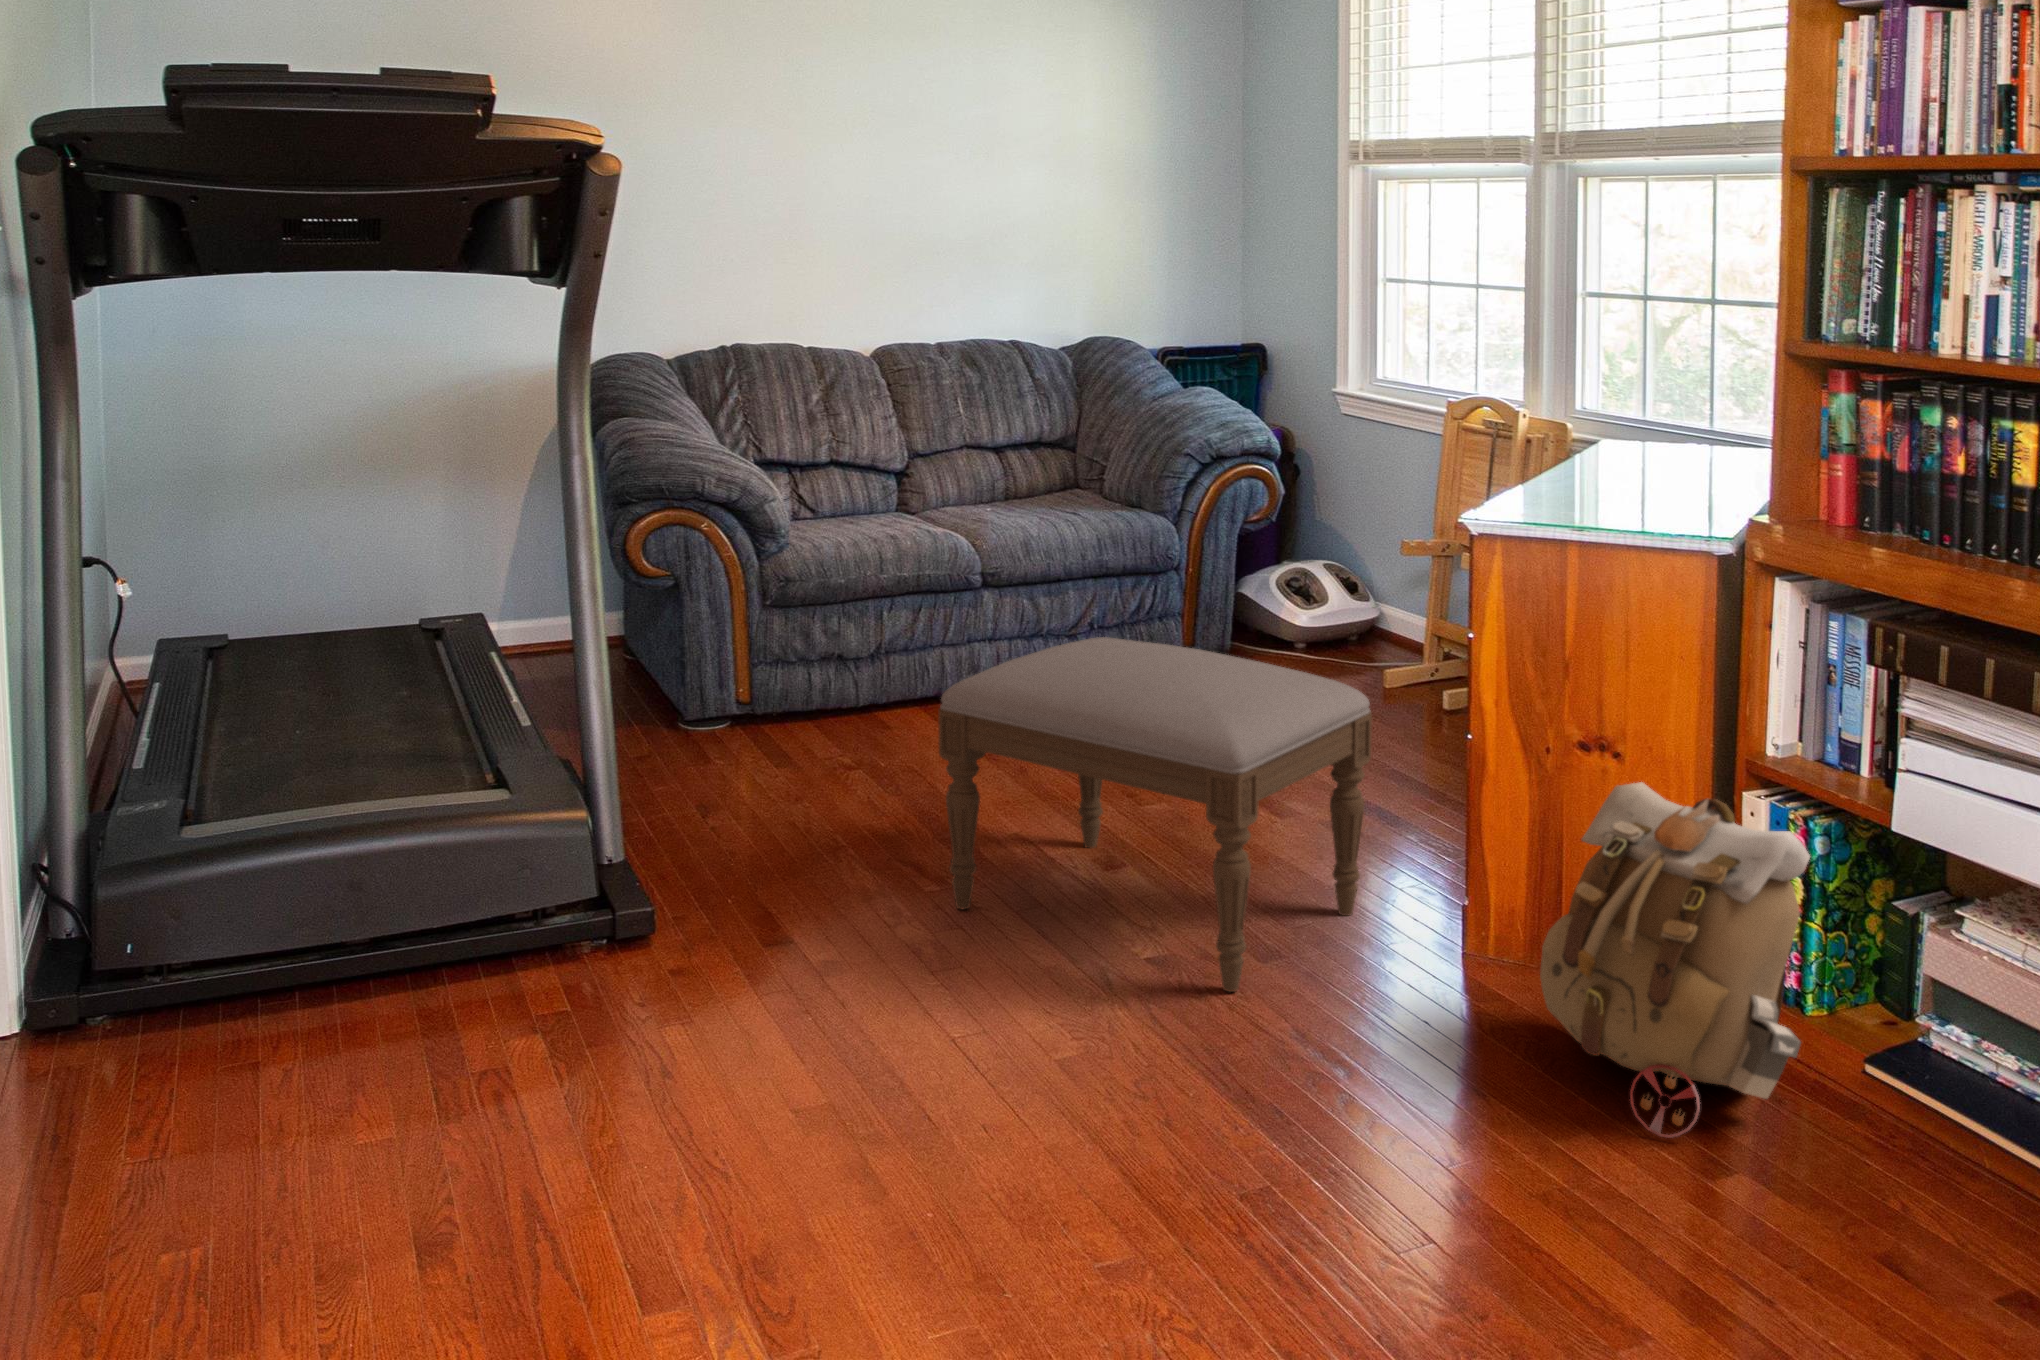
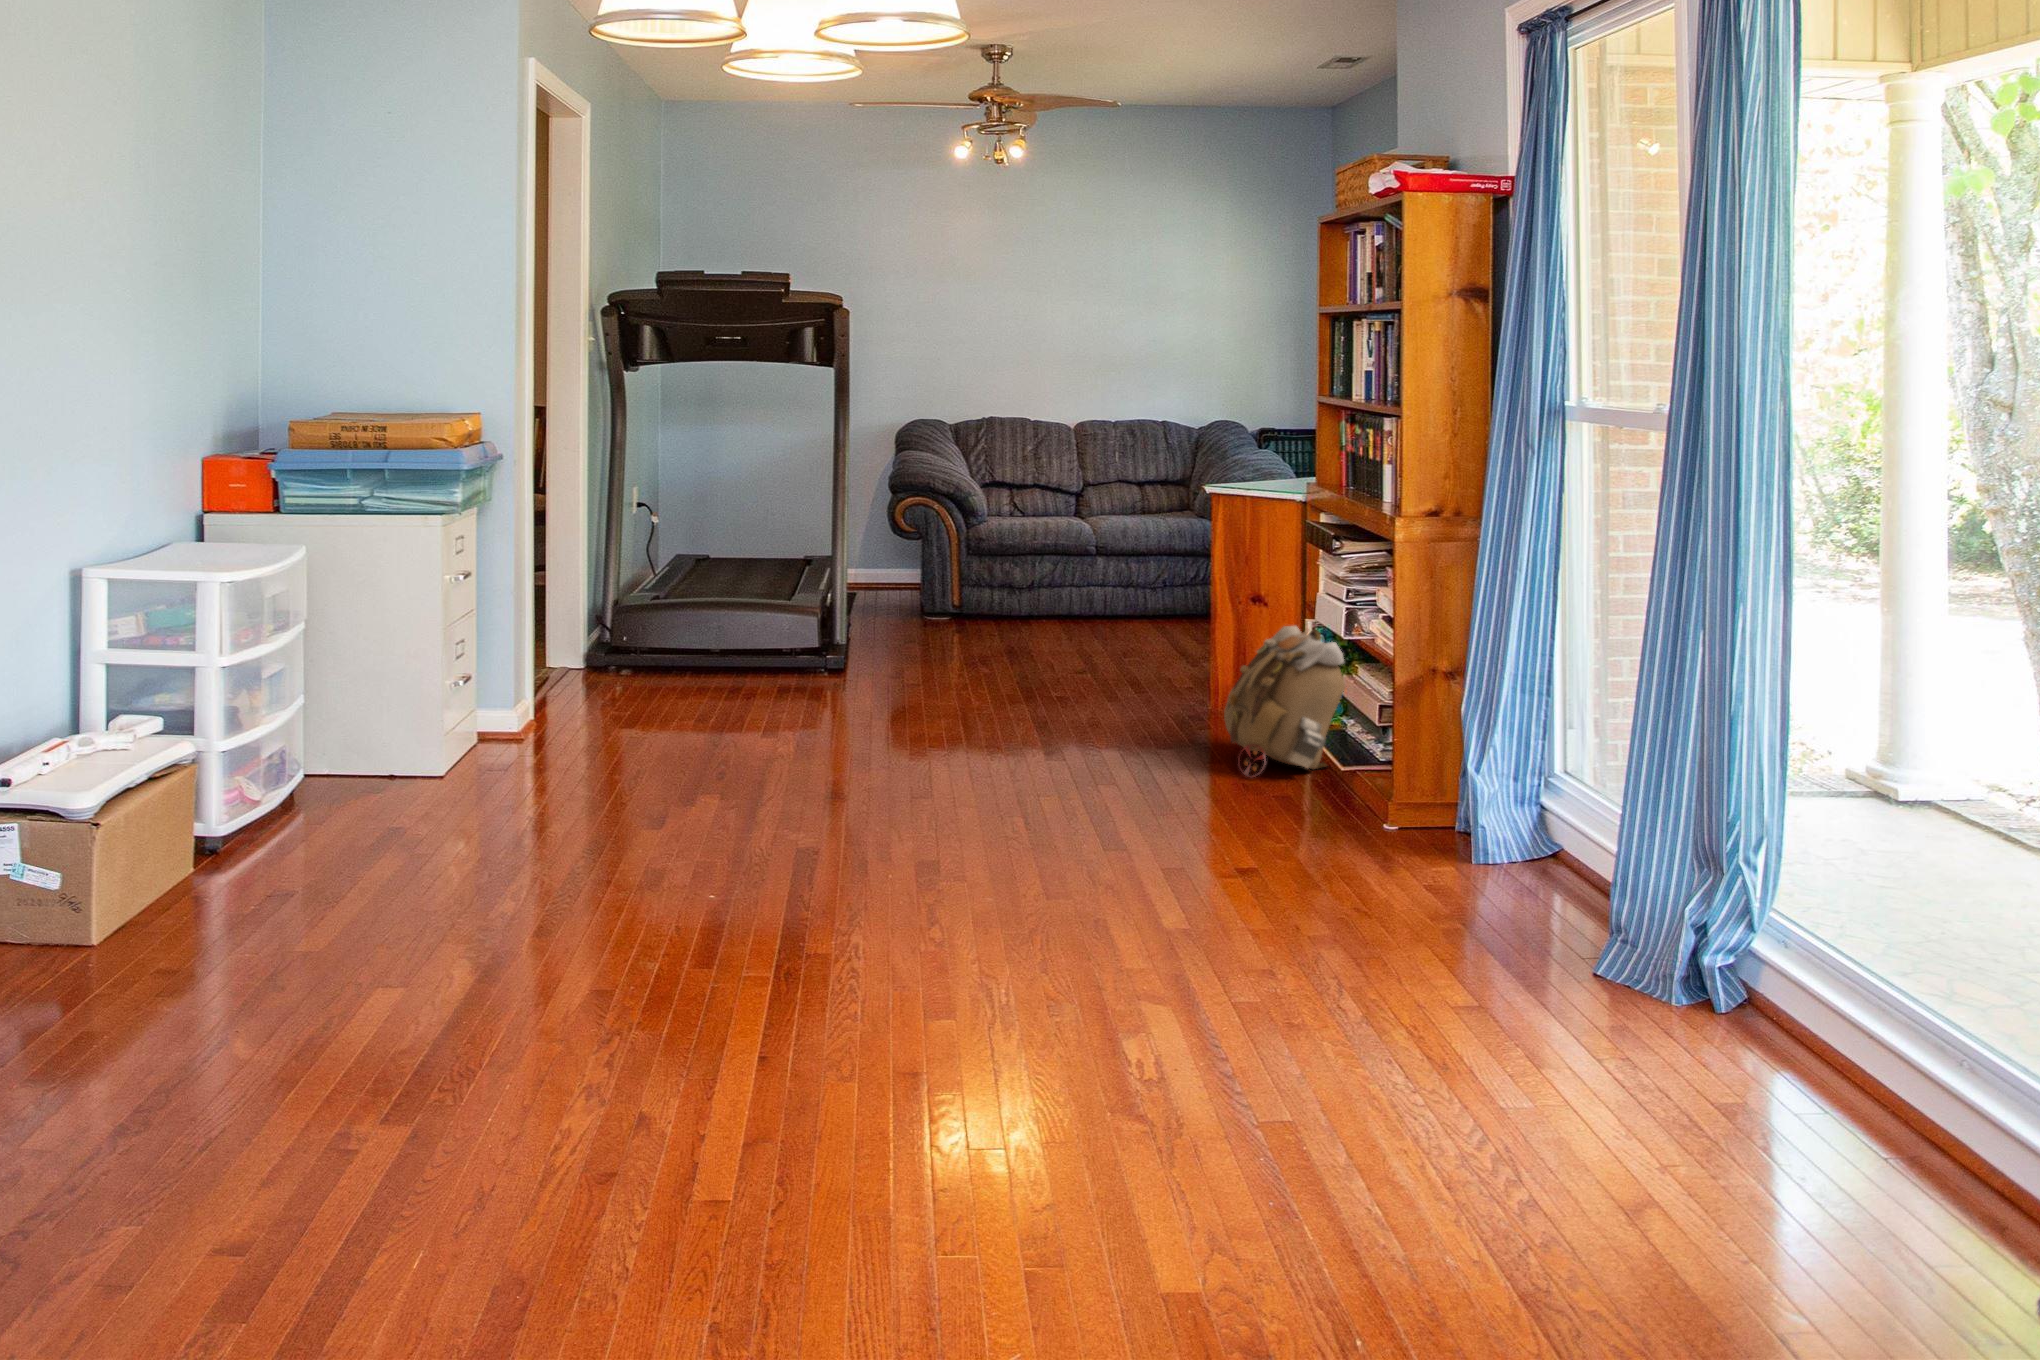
ottoman: present [939,637,1372,992] -> none [994,560,1208,721]

